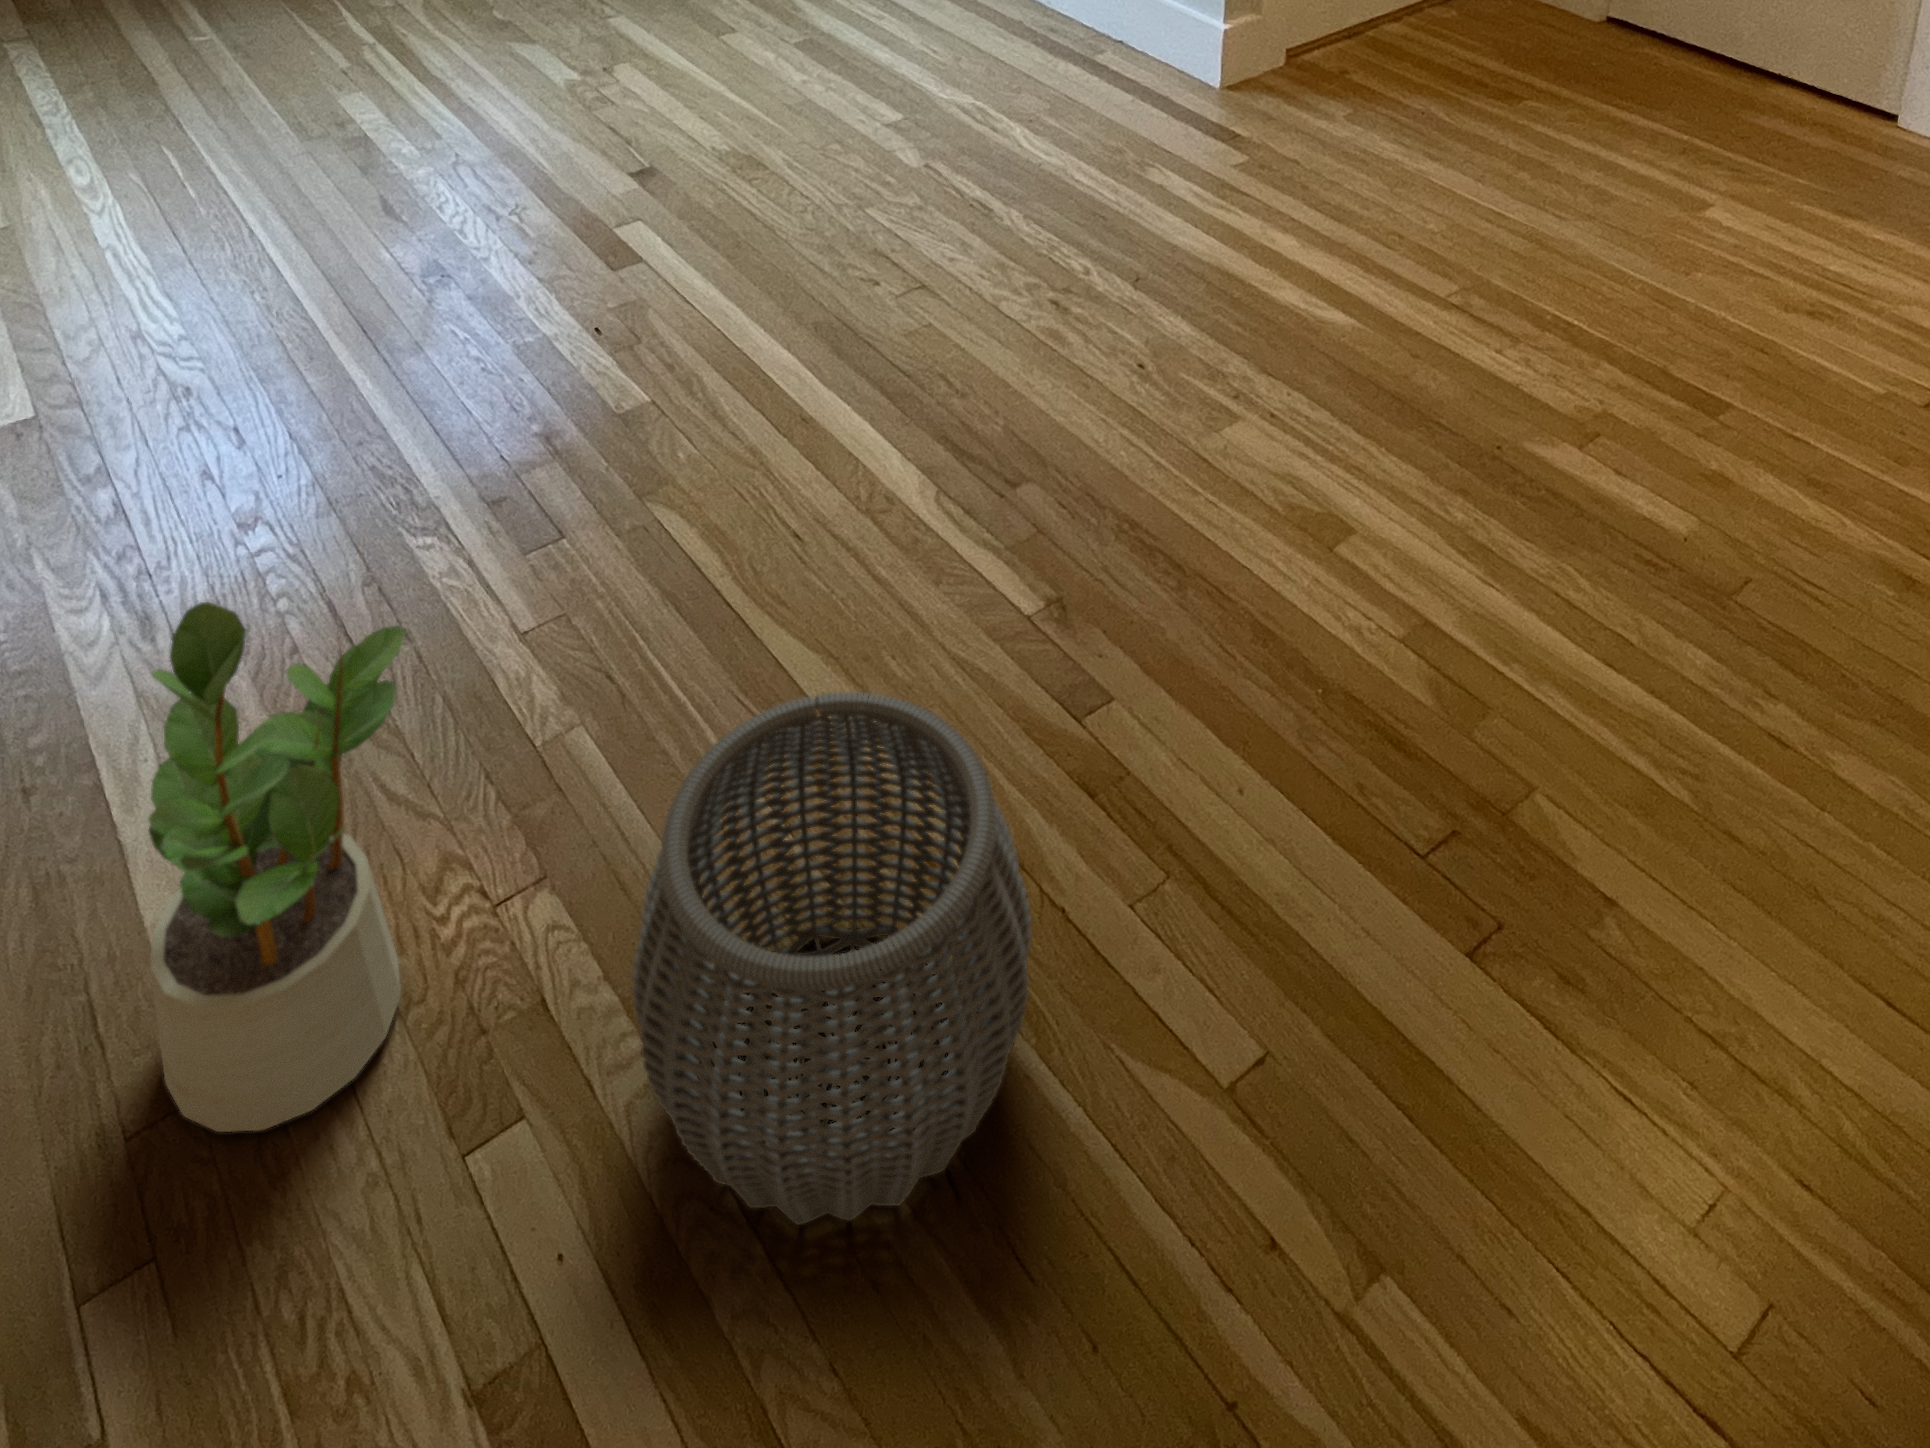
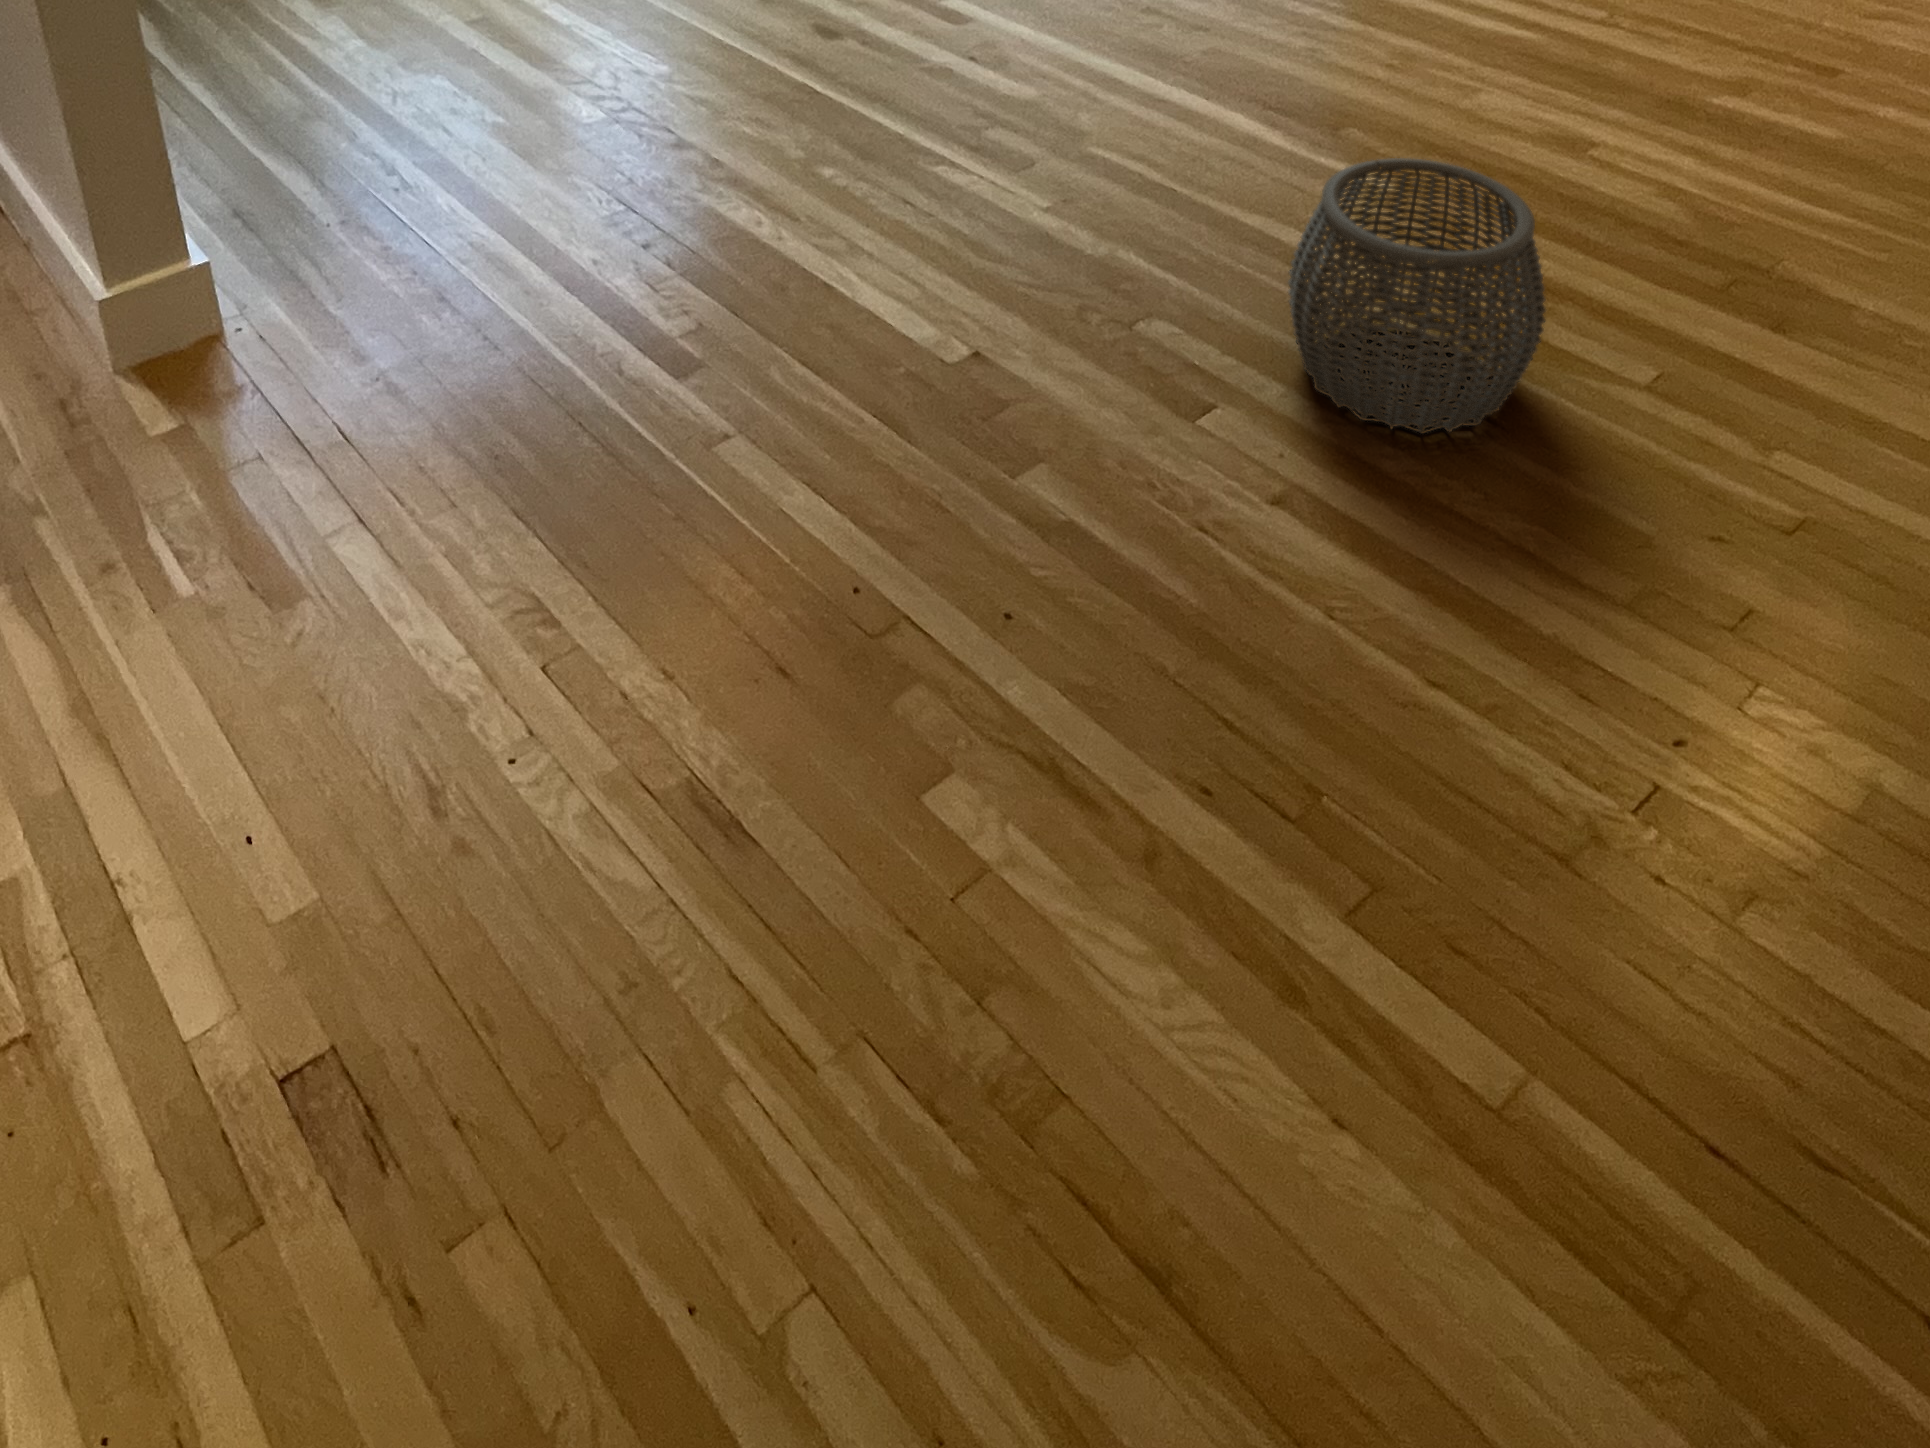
potted plant: present [149,602,405,1132] -> none [984,76,1152,409]

